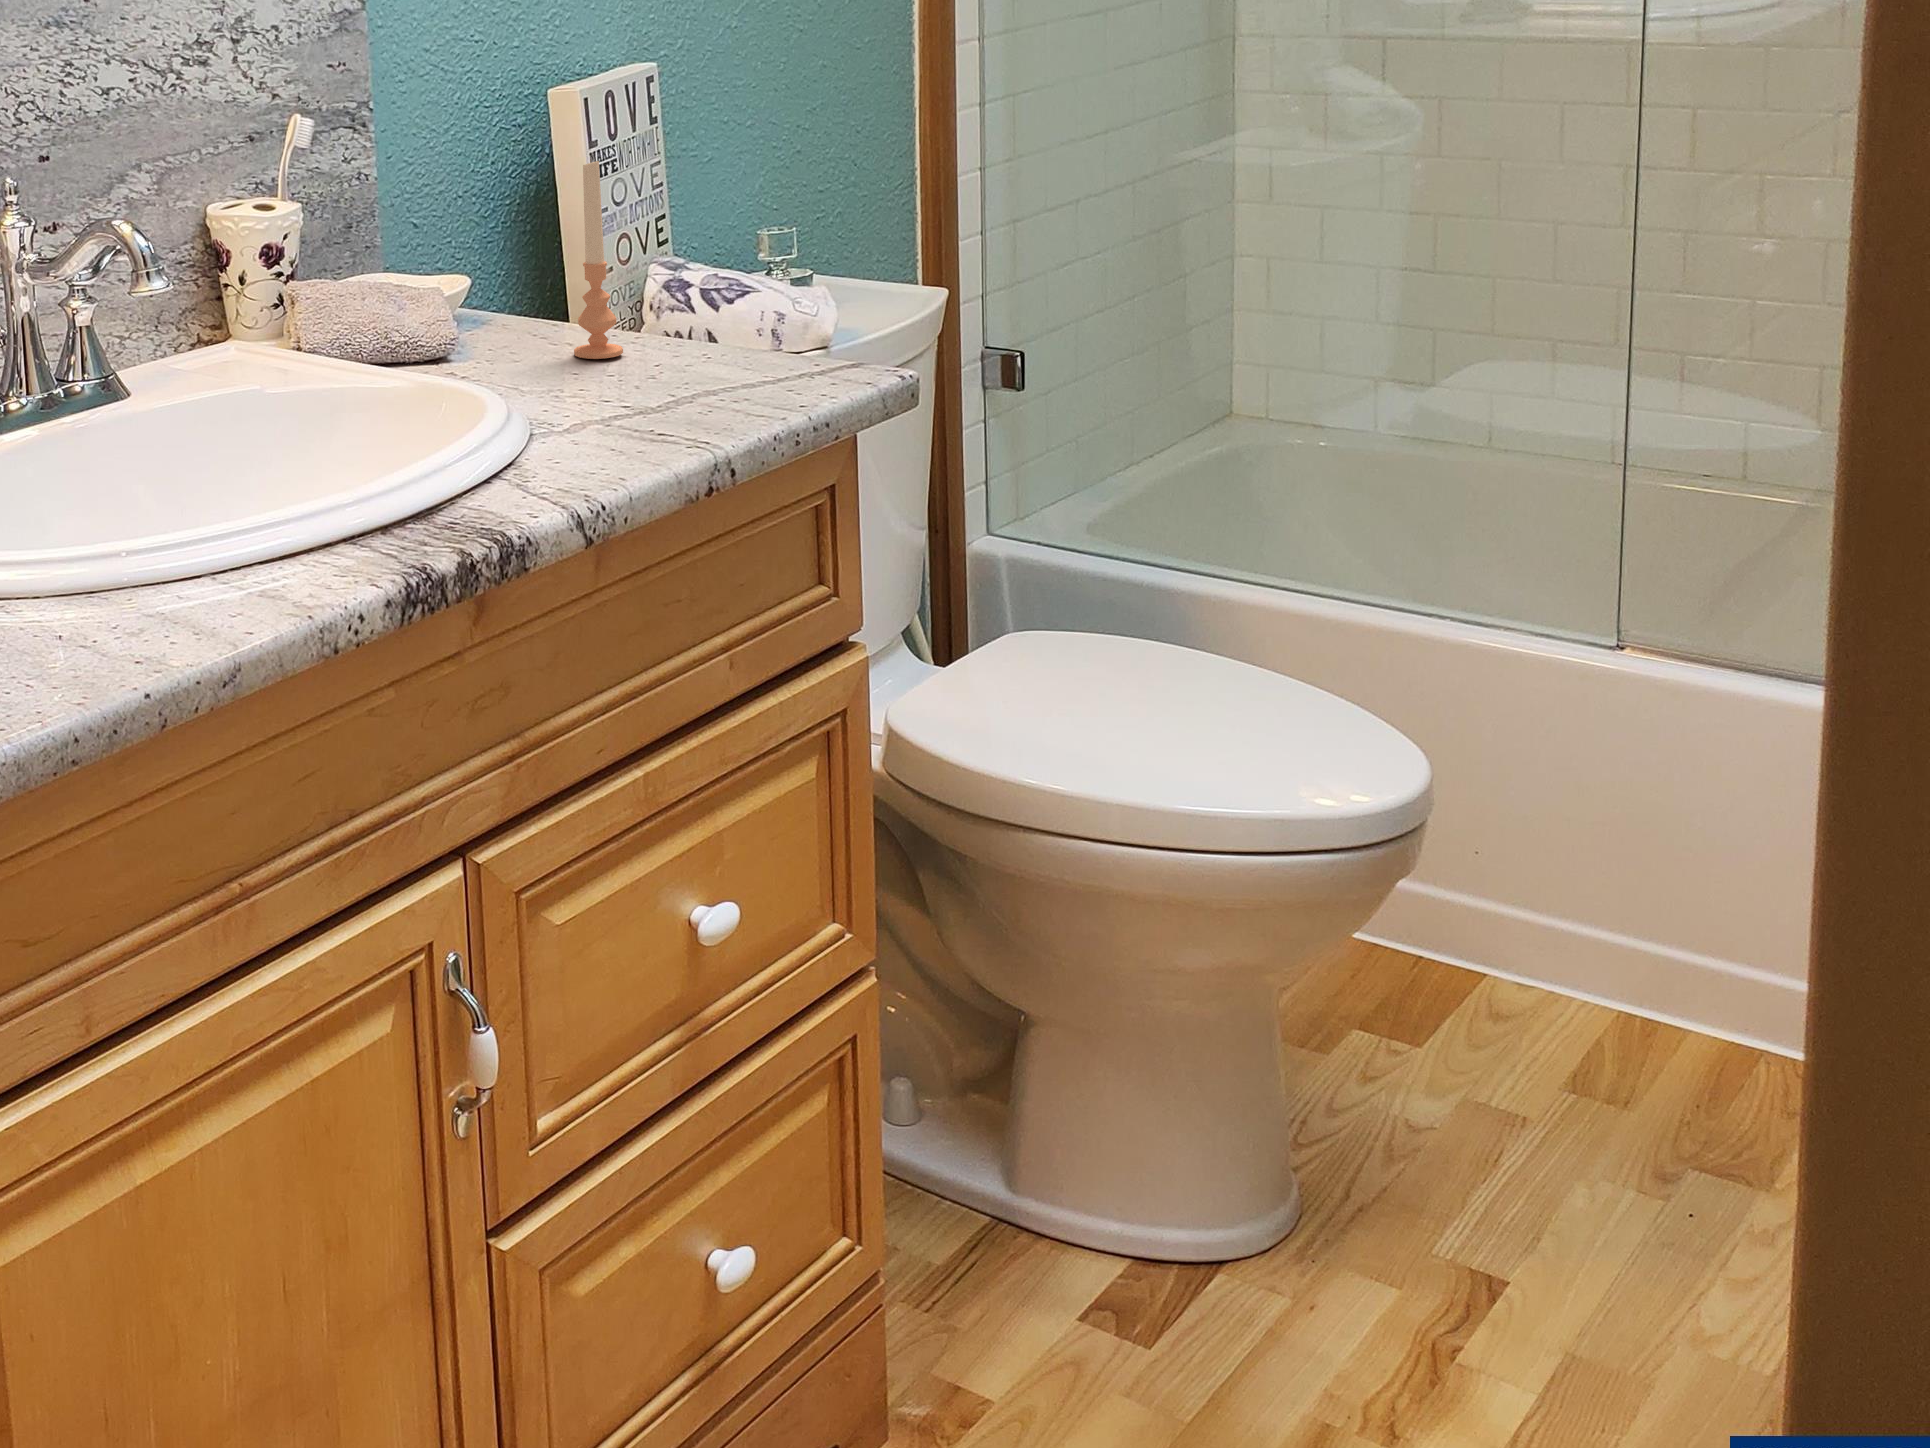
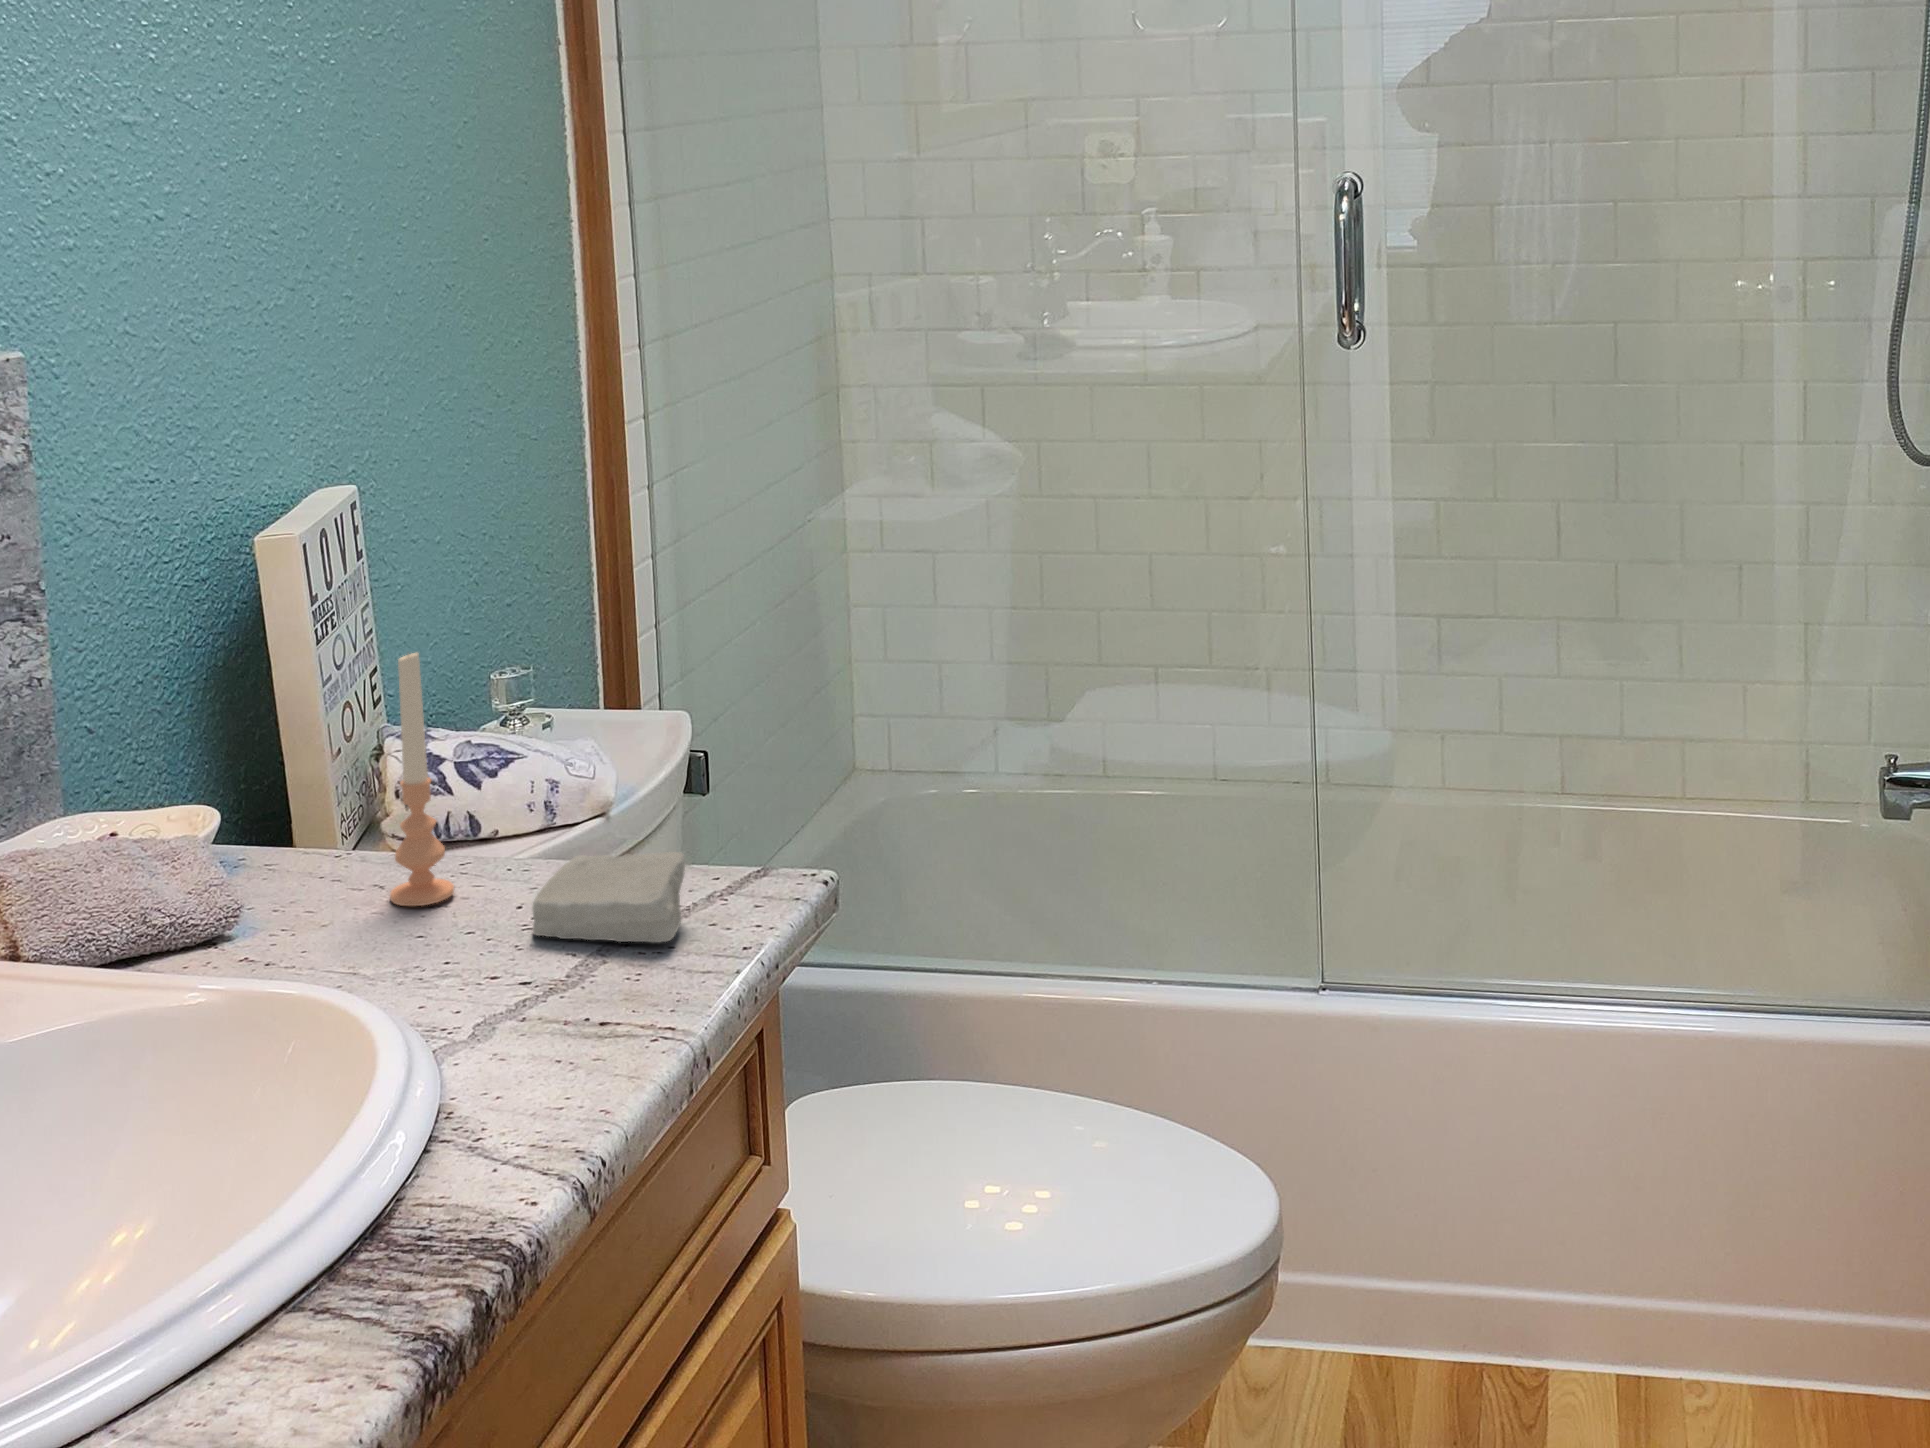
soap bar: none [657,331,783,400] -> present [533,852,685,942]

